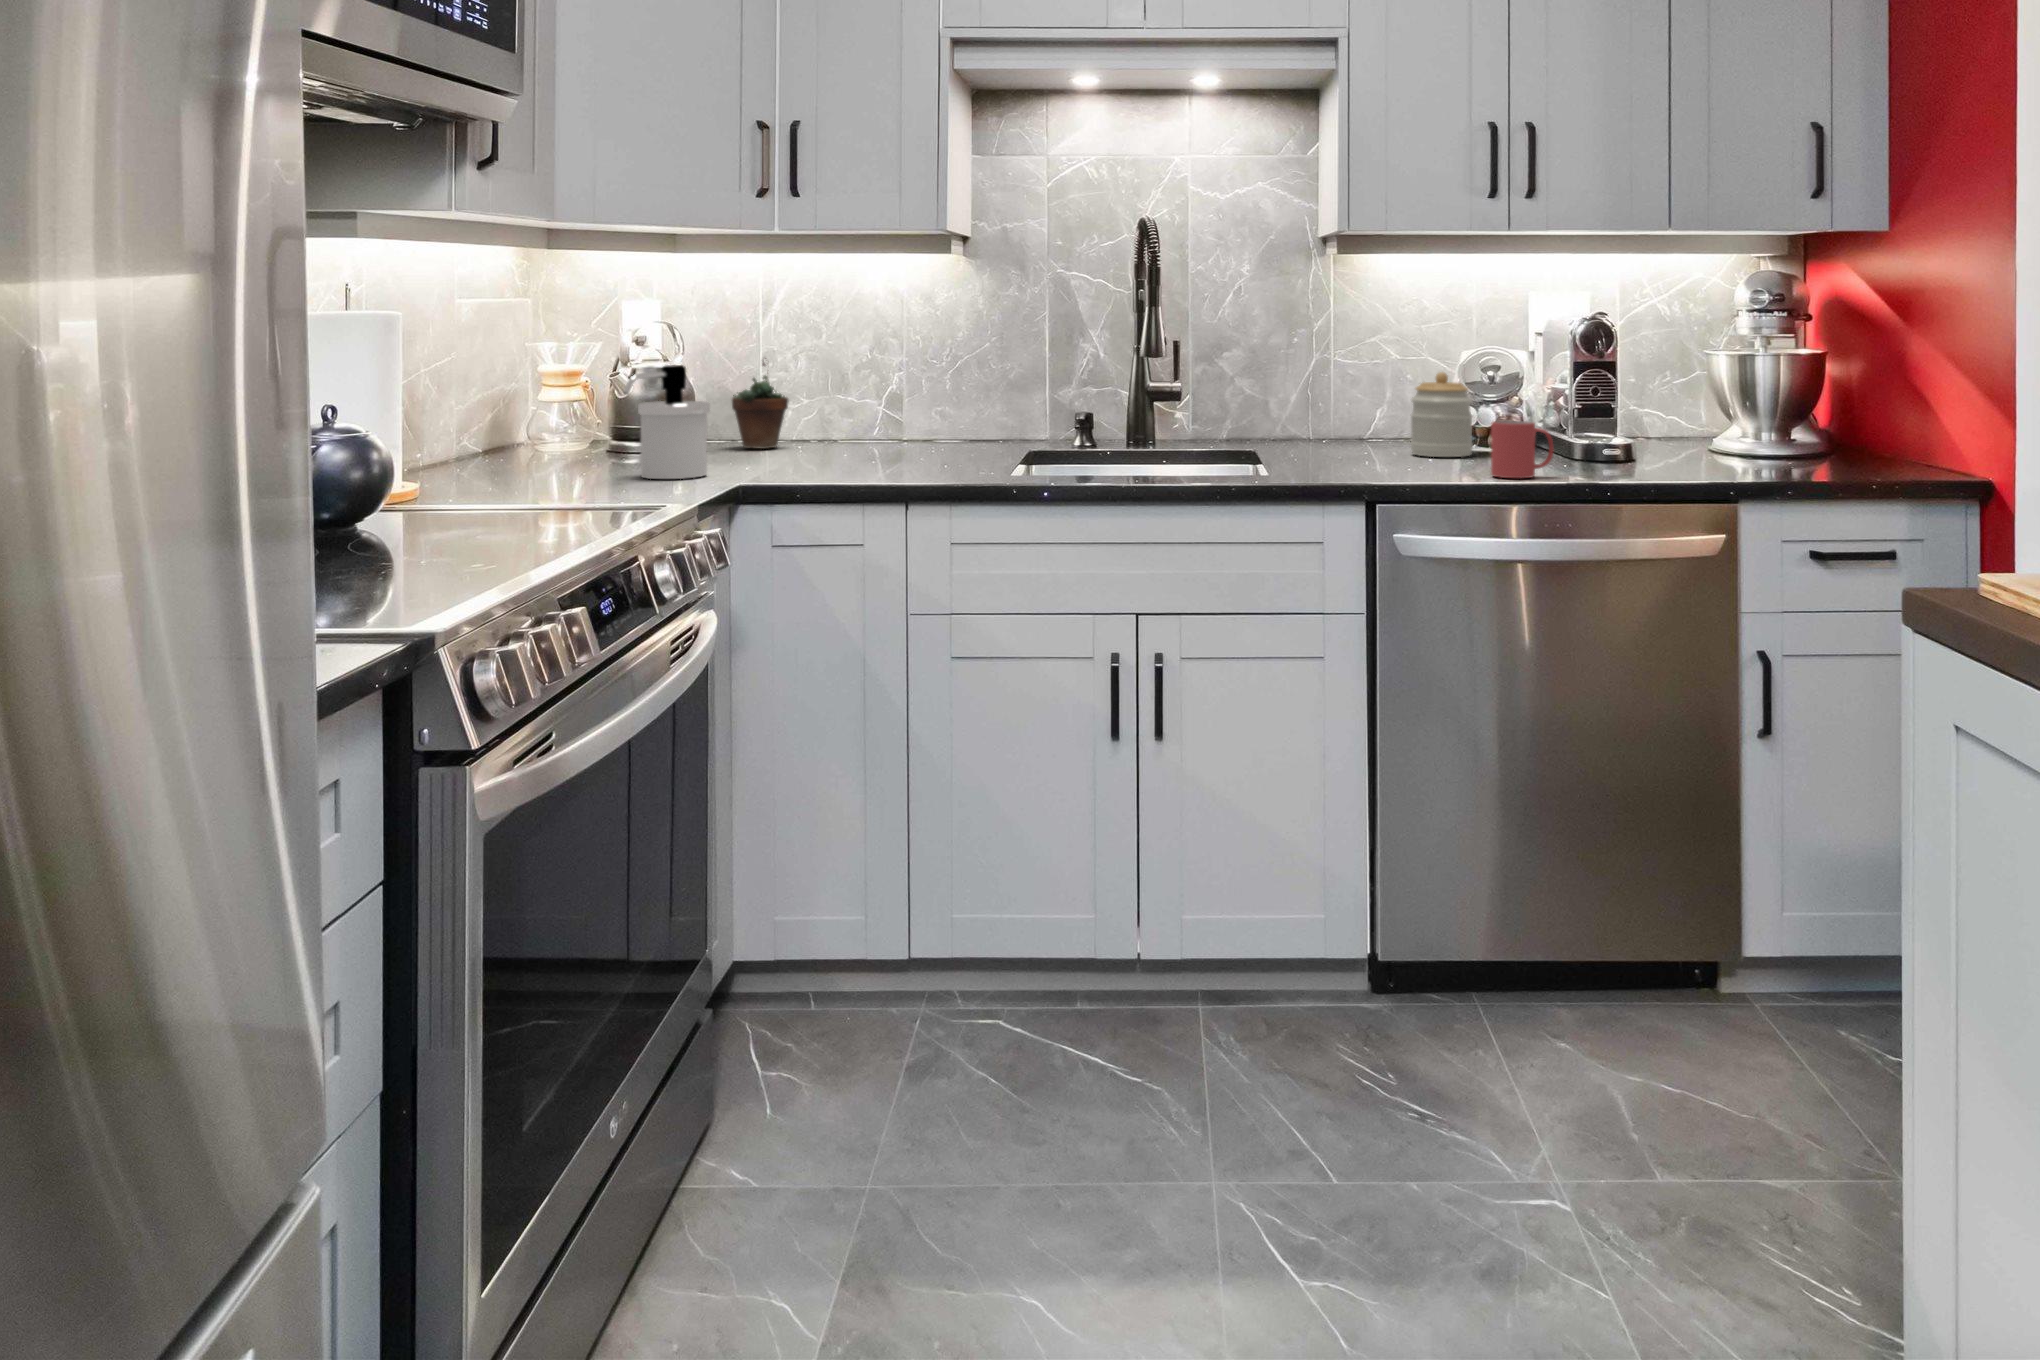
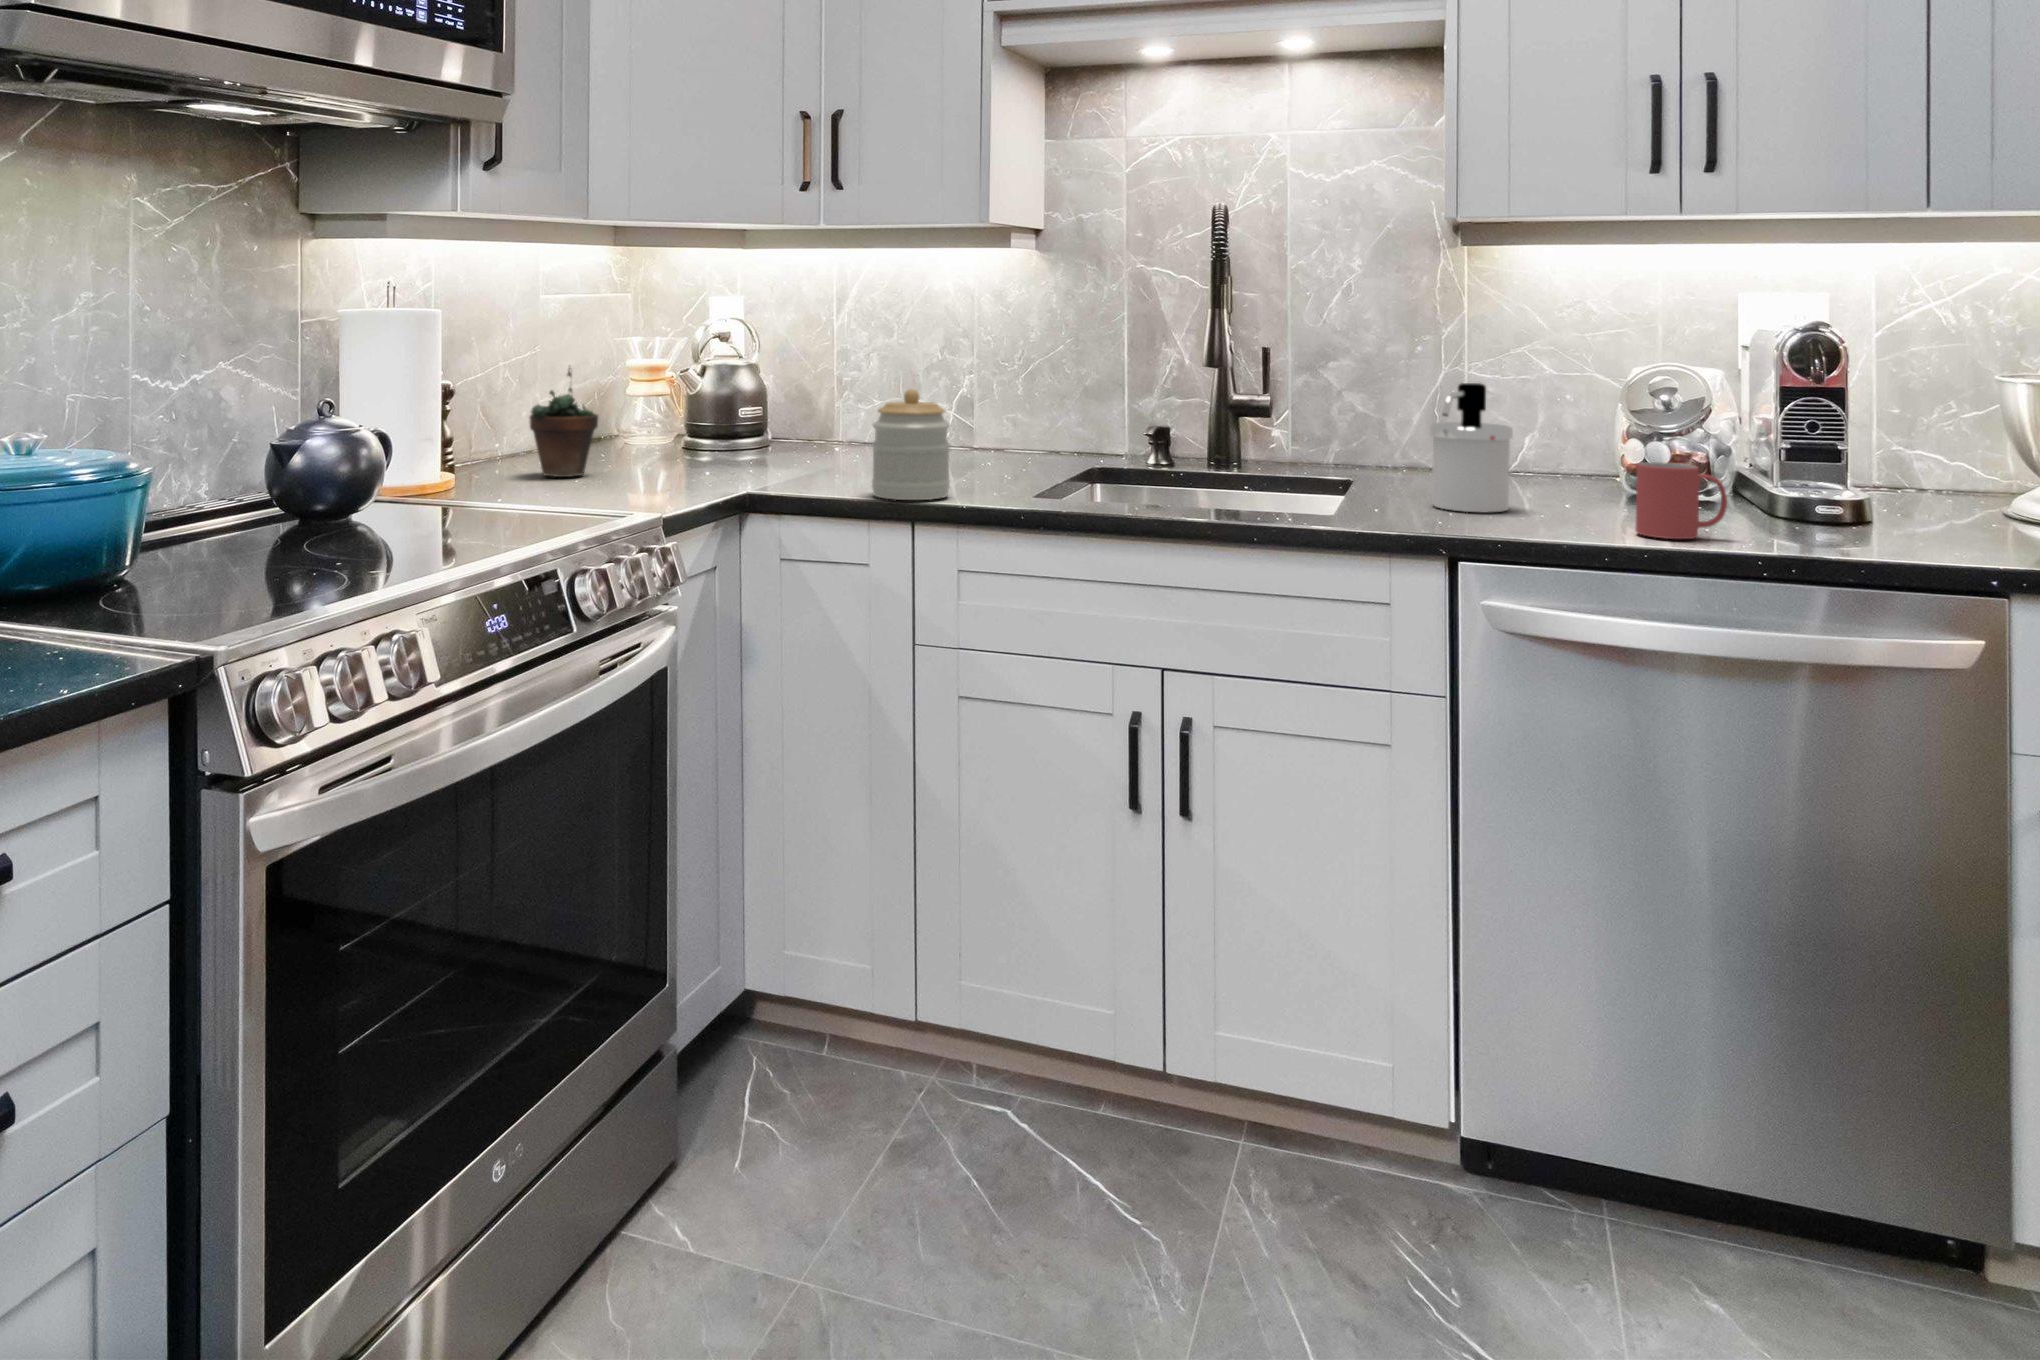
succulent plant: present [732,358,788,449] -> present [530,365,598,477]
soap dispenser: present [624,365,710,479] -> present [1431,383,1513,512]
jar: present [1411,372,1472,457] -> present [872,389,950,500]

